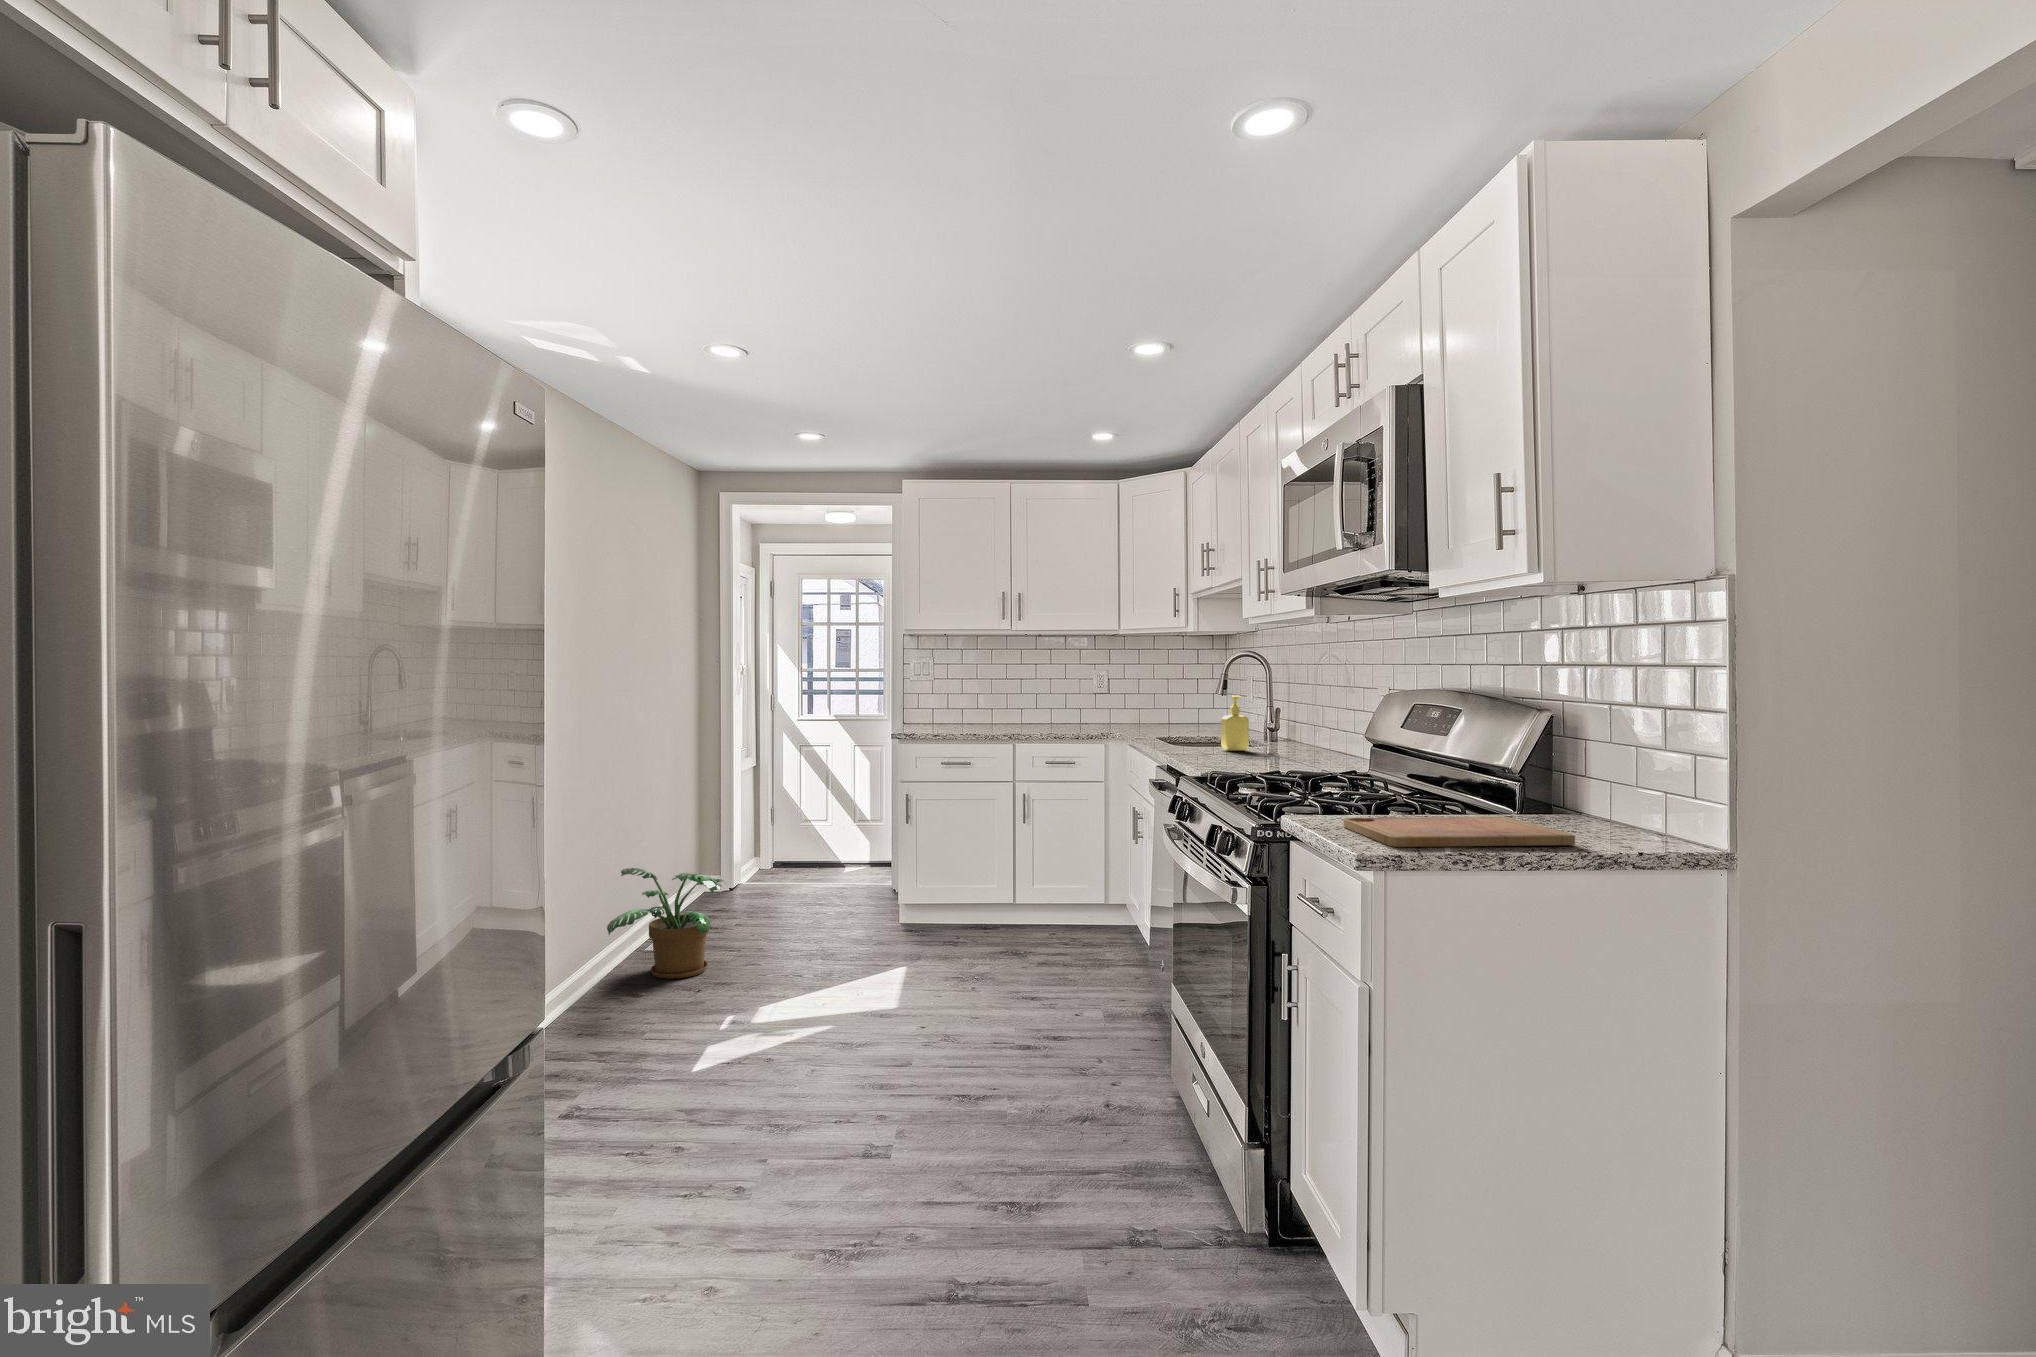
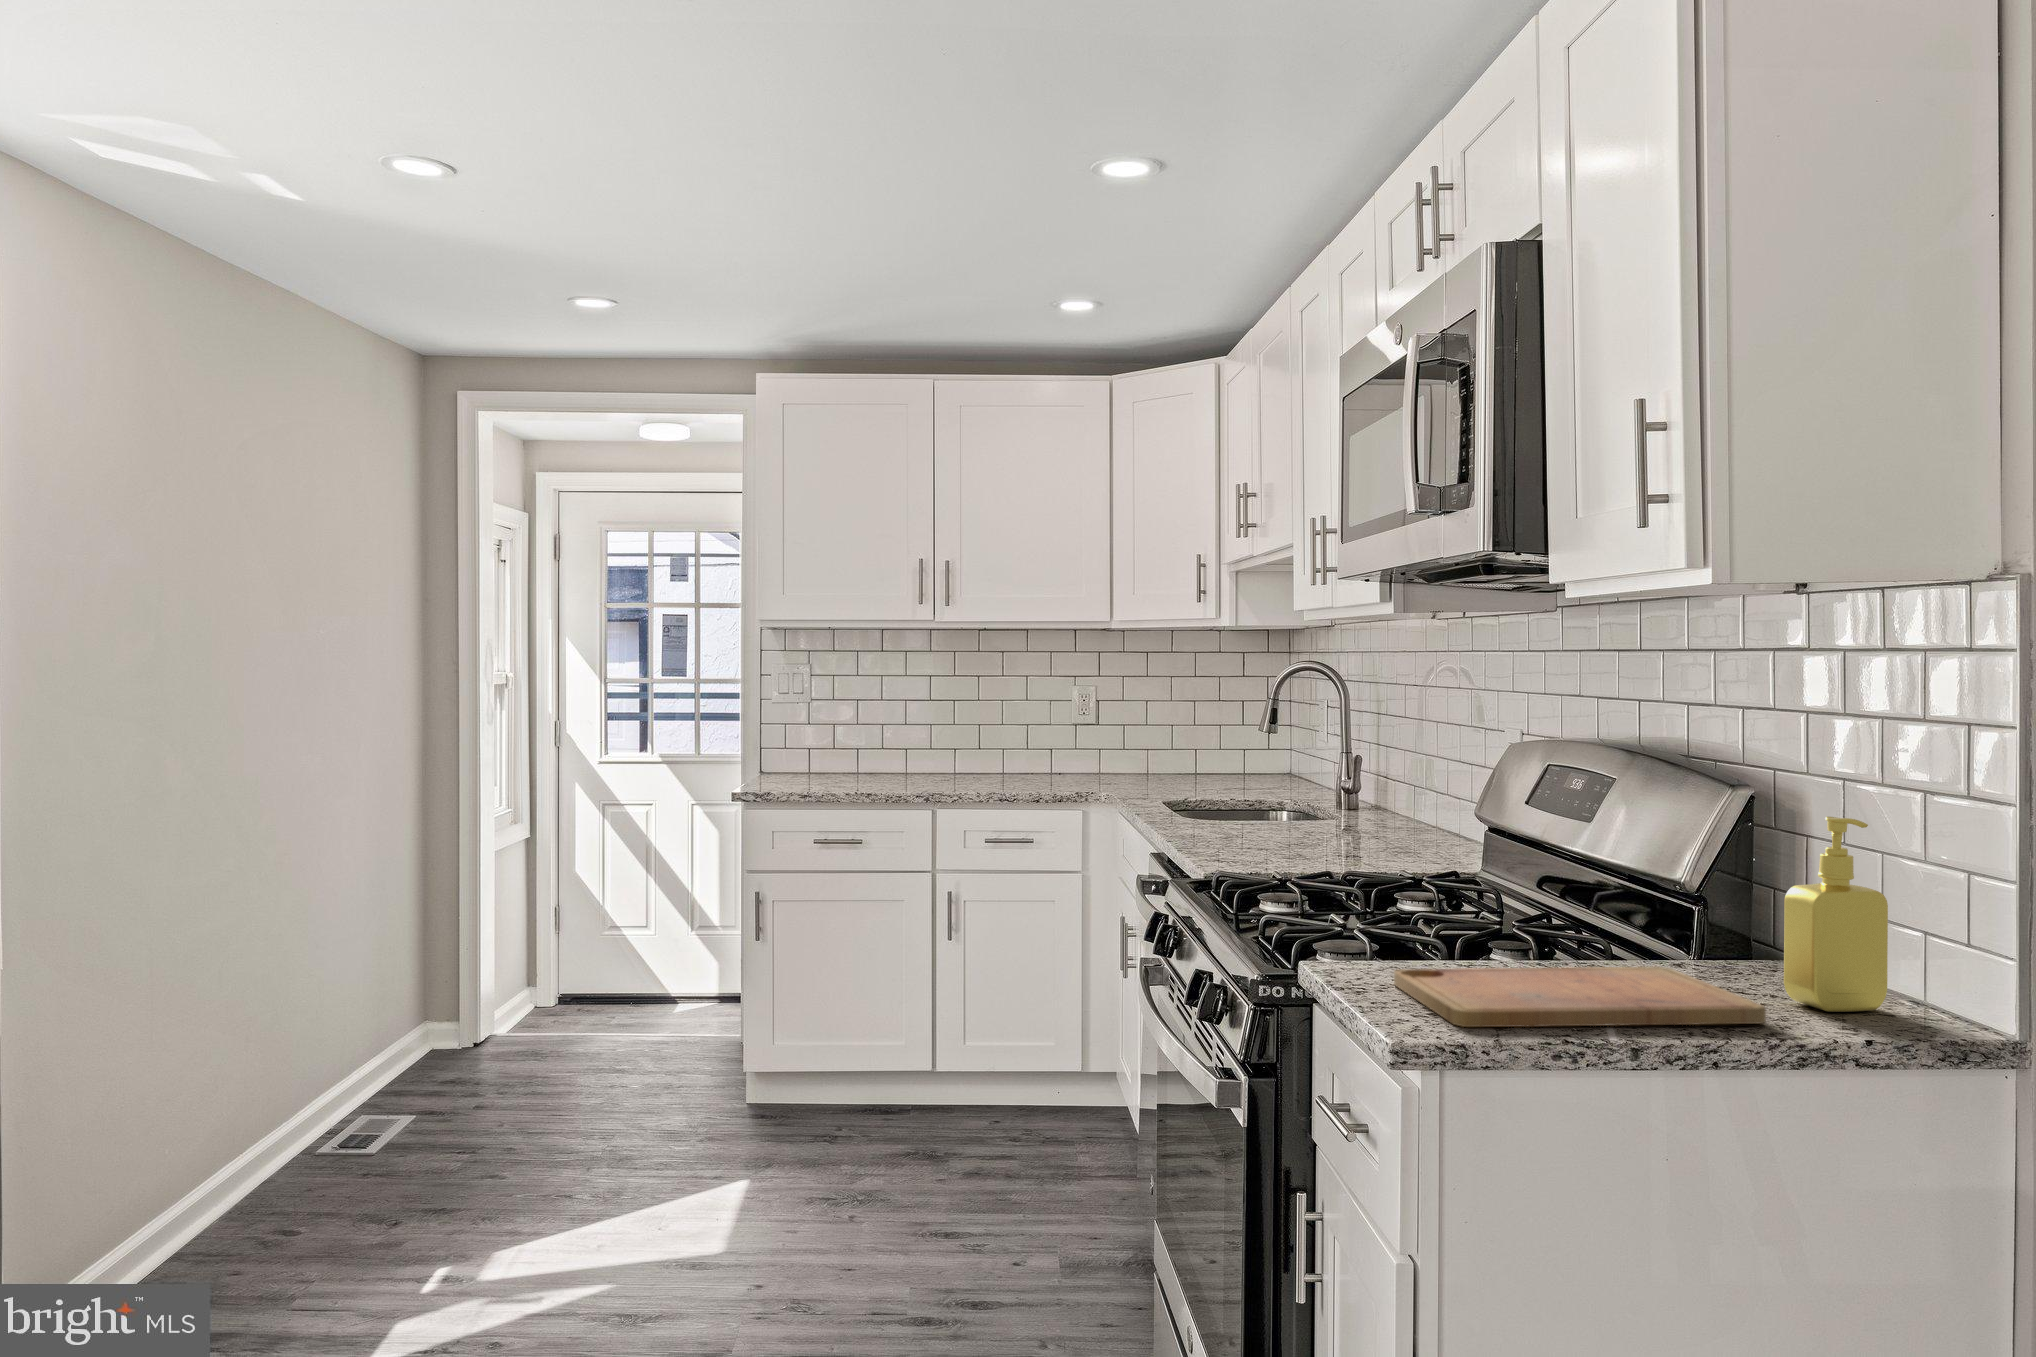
soap dispenser: present [1221,695,1249,751] -> present [1784,817,1888,1012]
potted plant: present [607,868,726,979] -> none [248,1015,450,1199]

